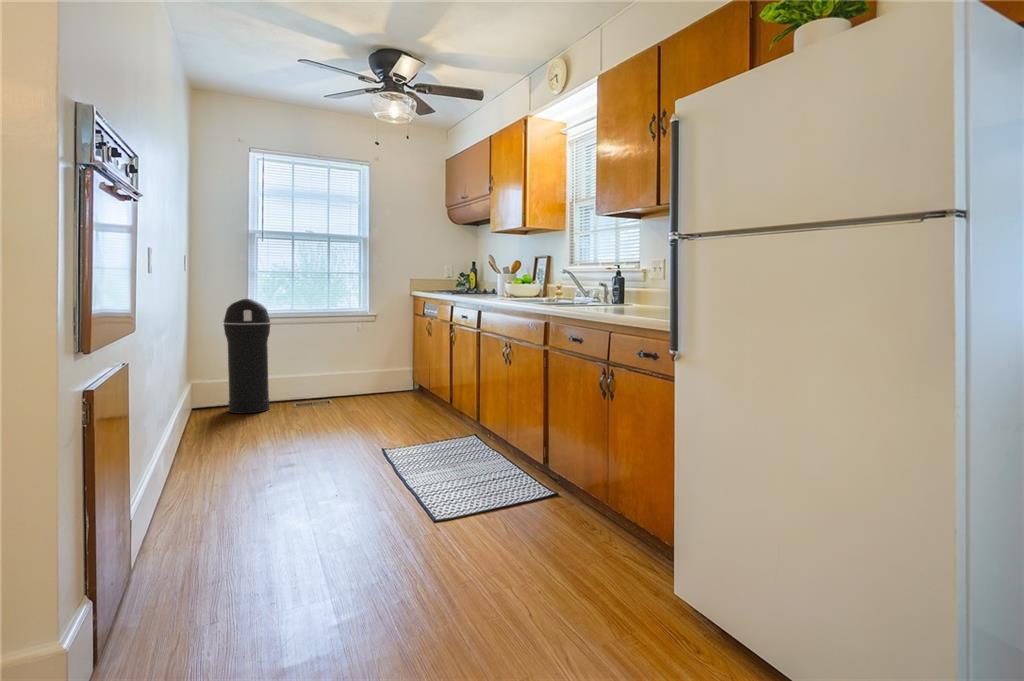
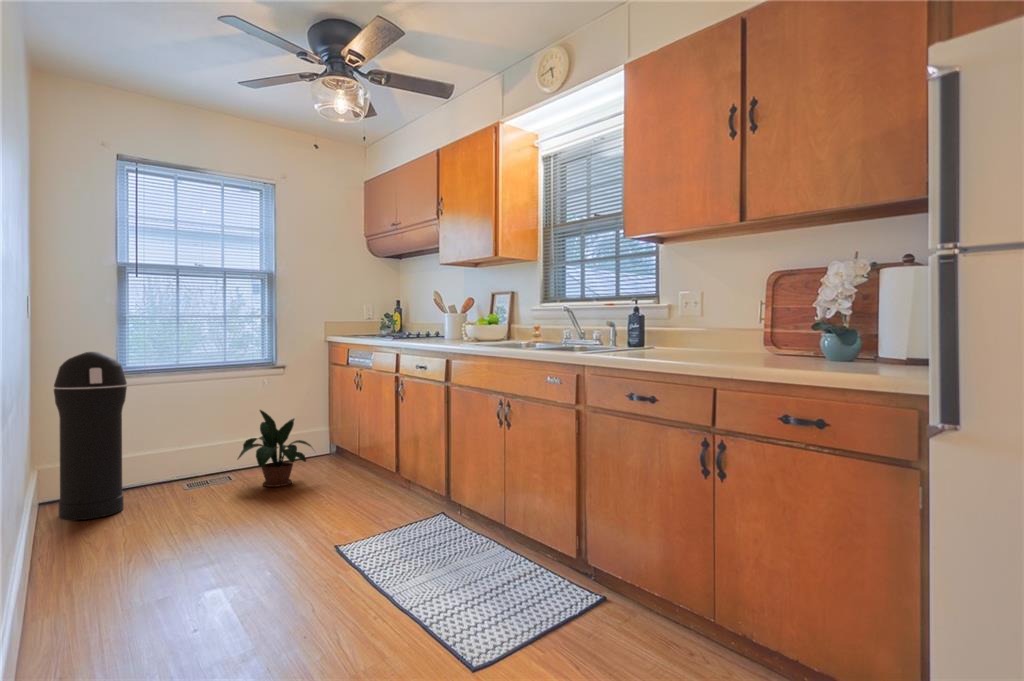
potted plant: none [346,345,404,402] -> present [238,410,312,487]

